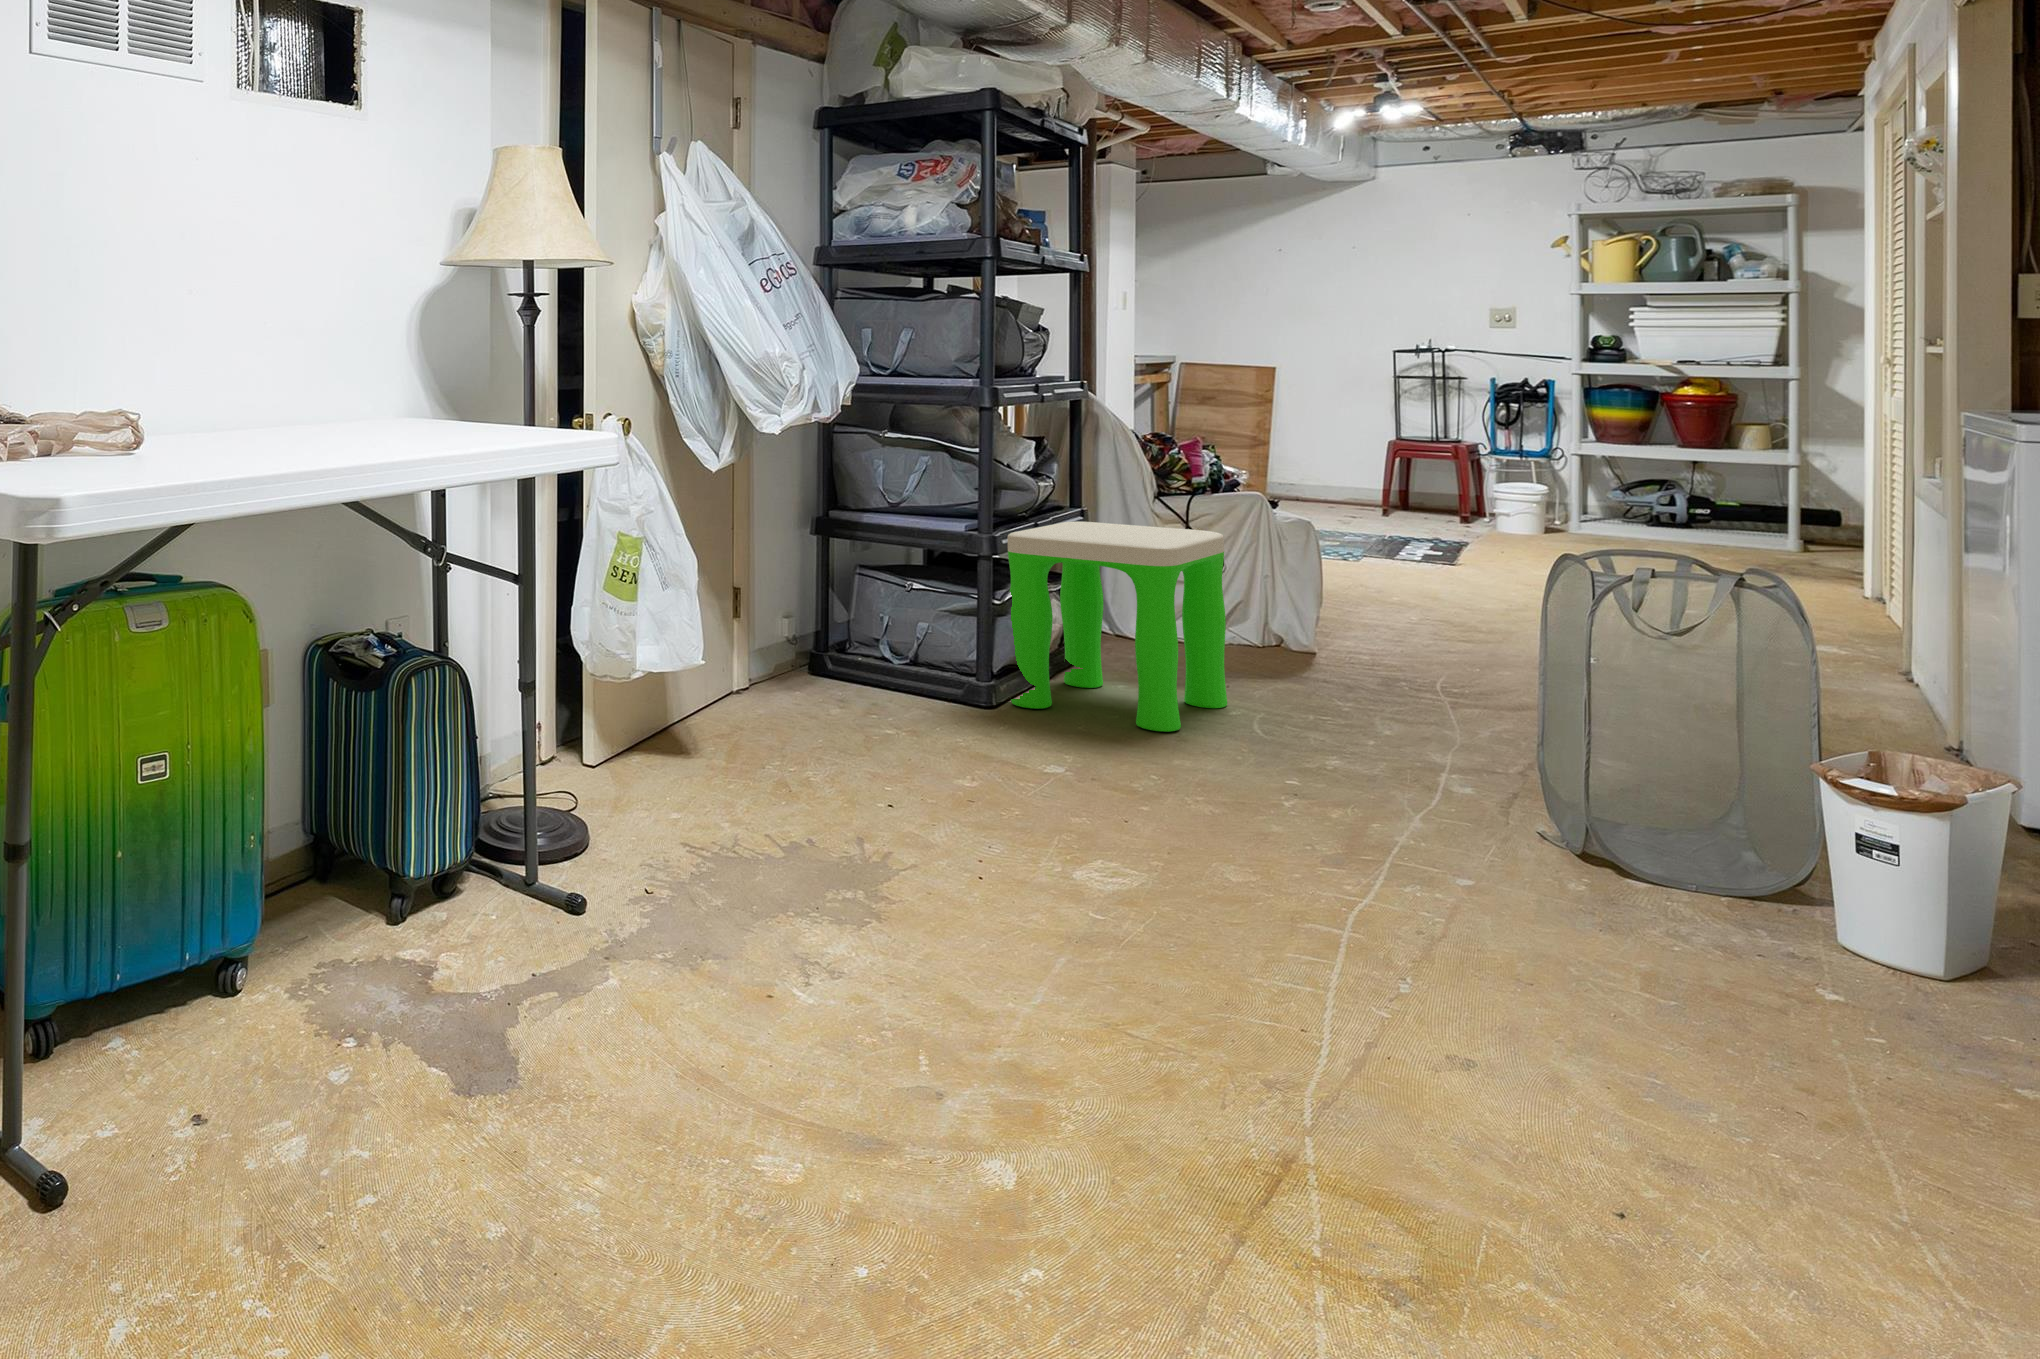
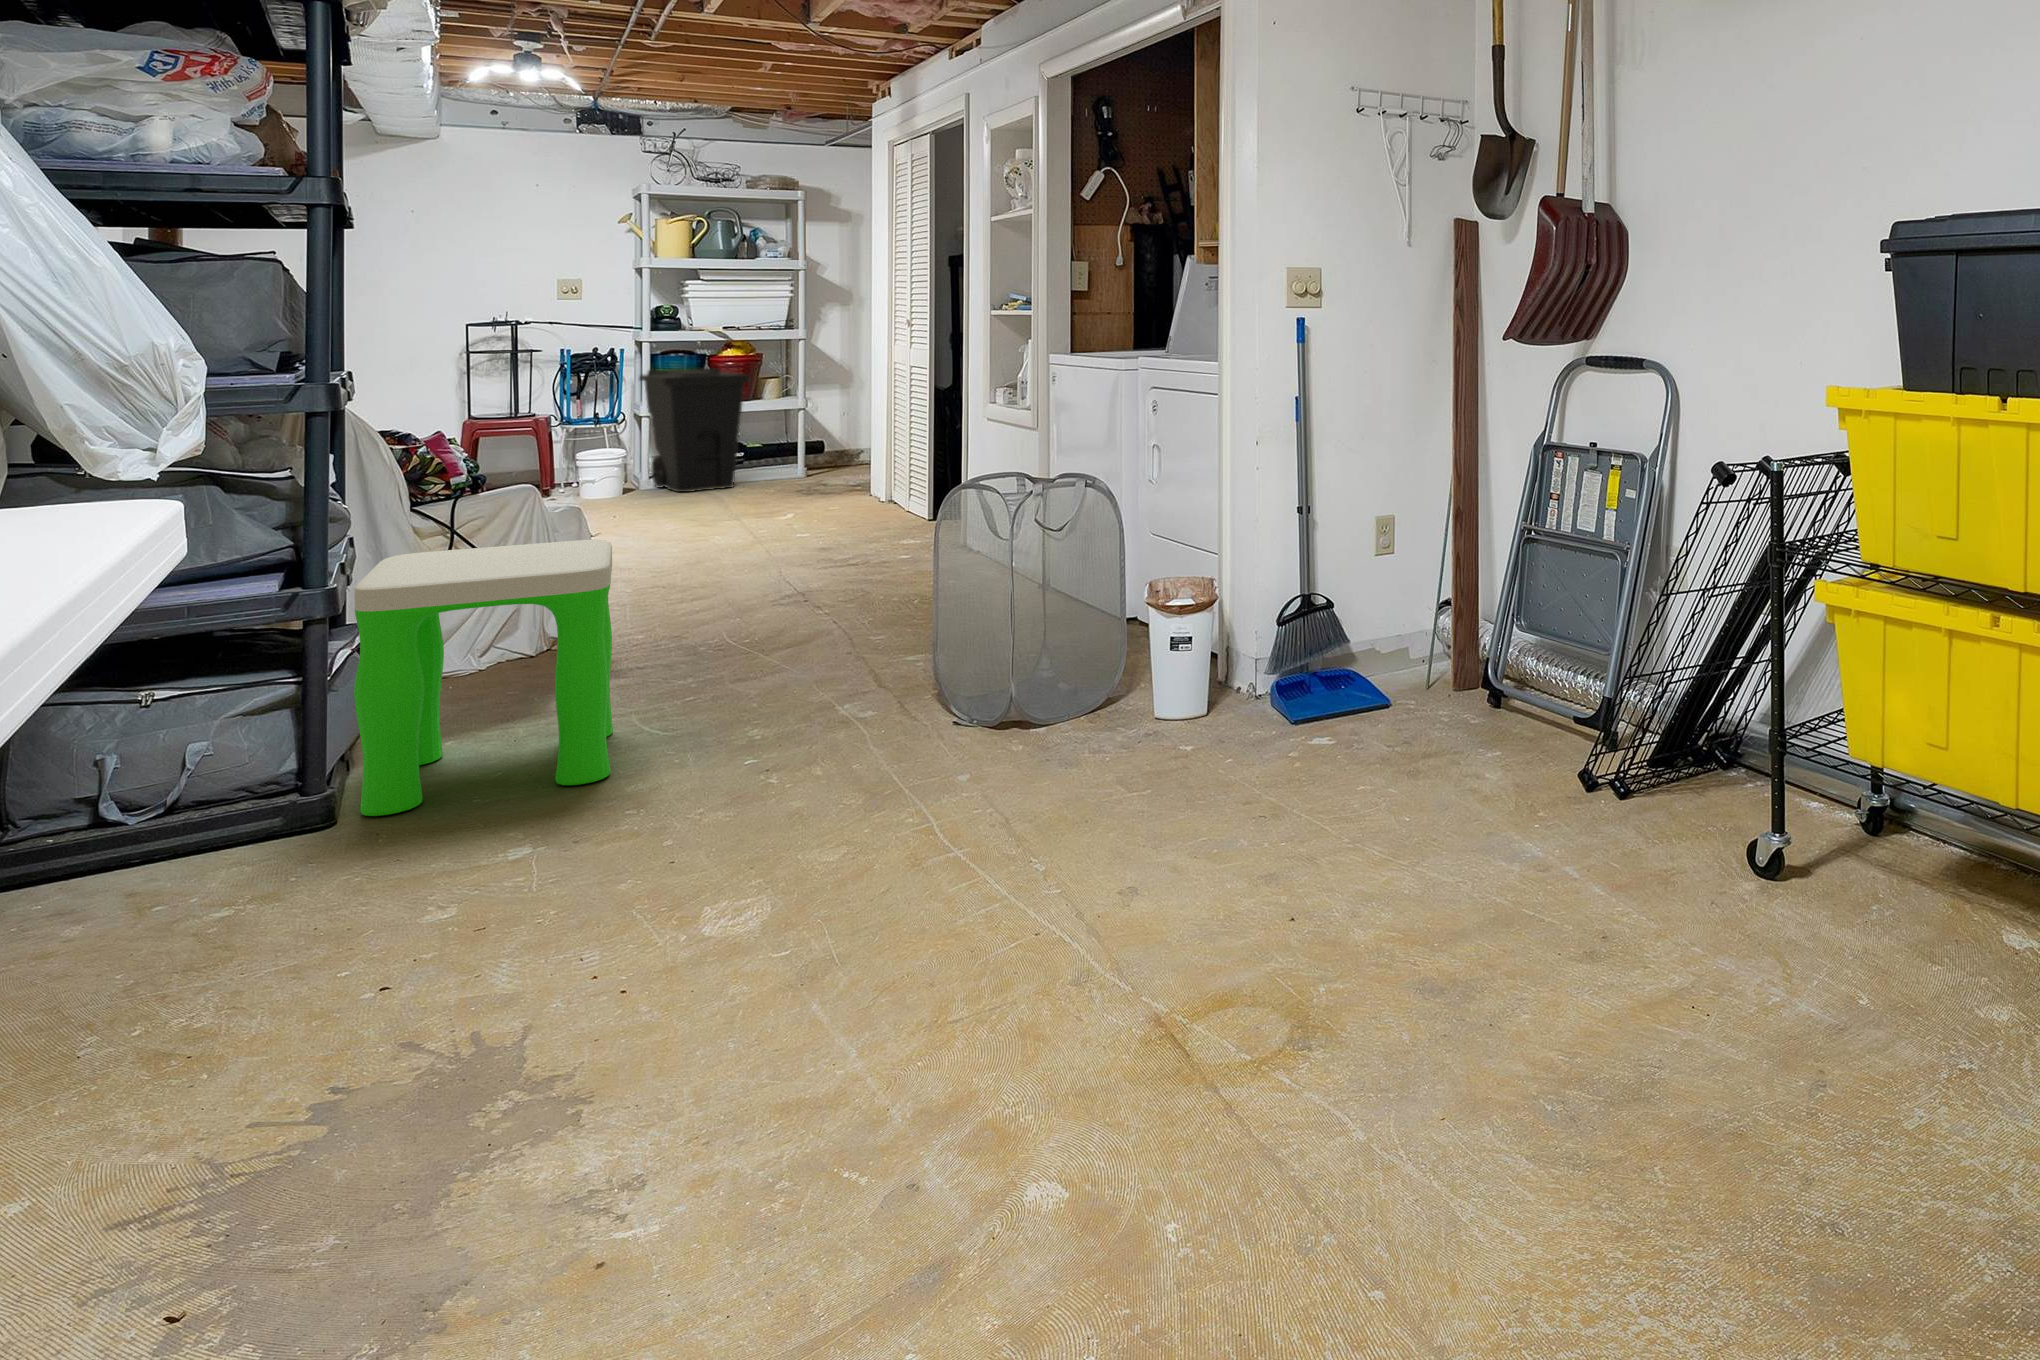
trash can: none [1564,407,1700,546] -> present [639,368,750,492]

